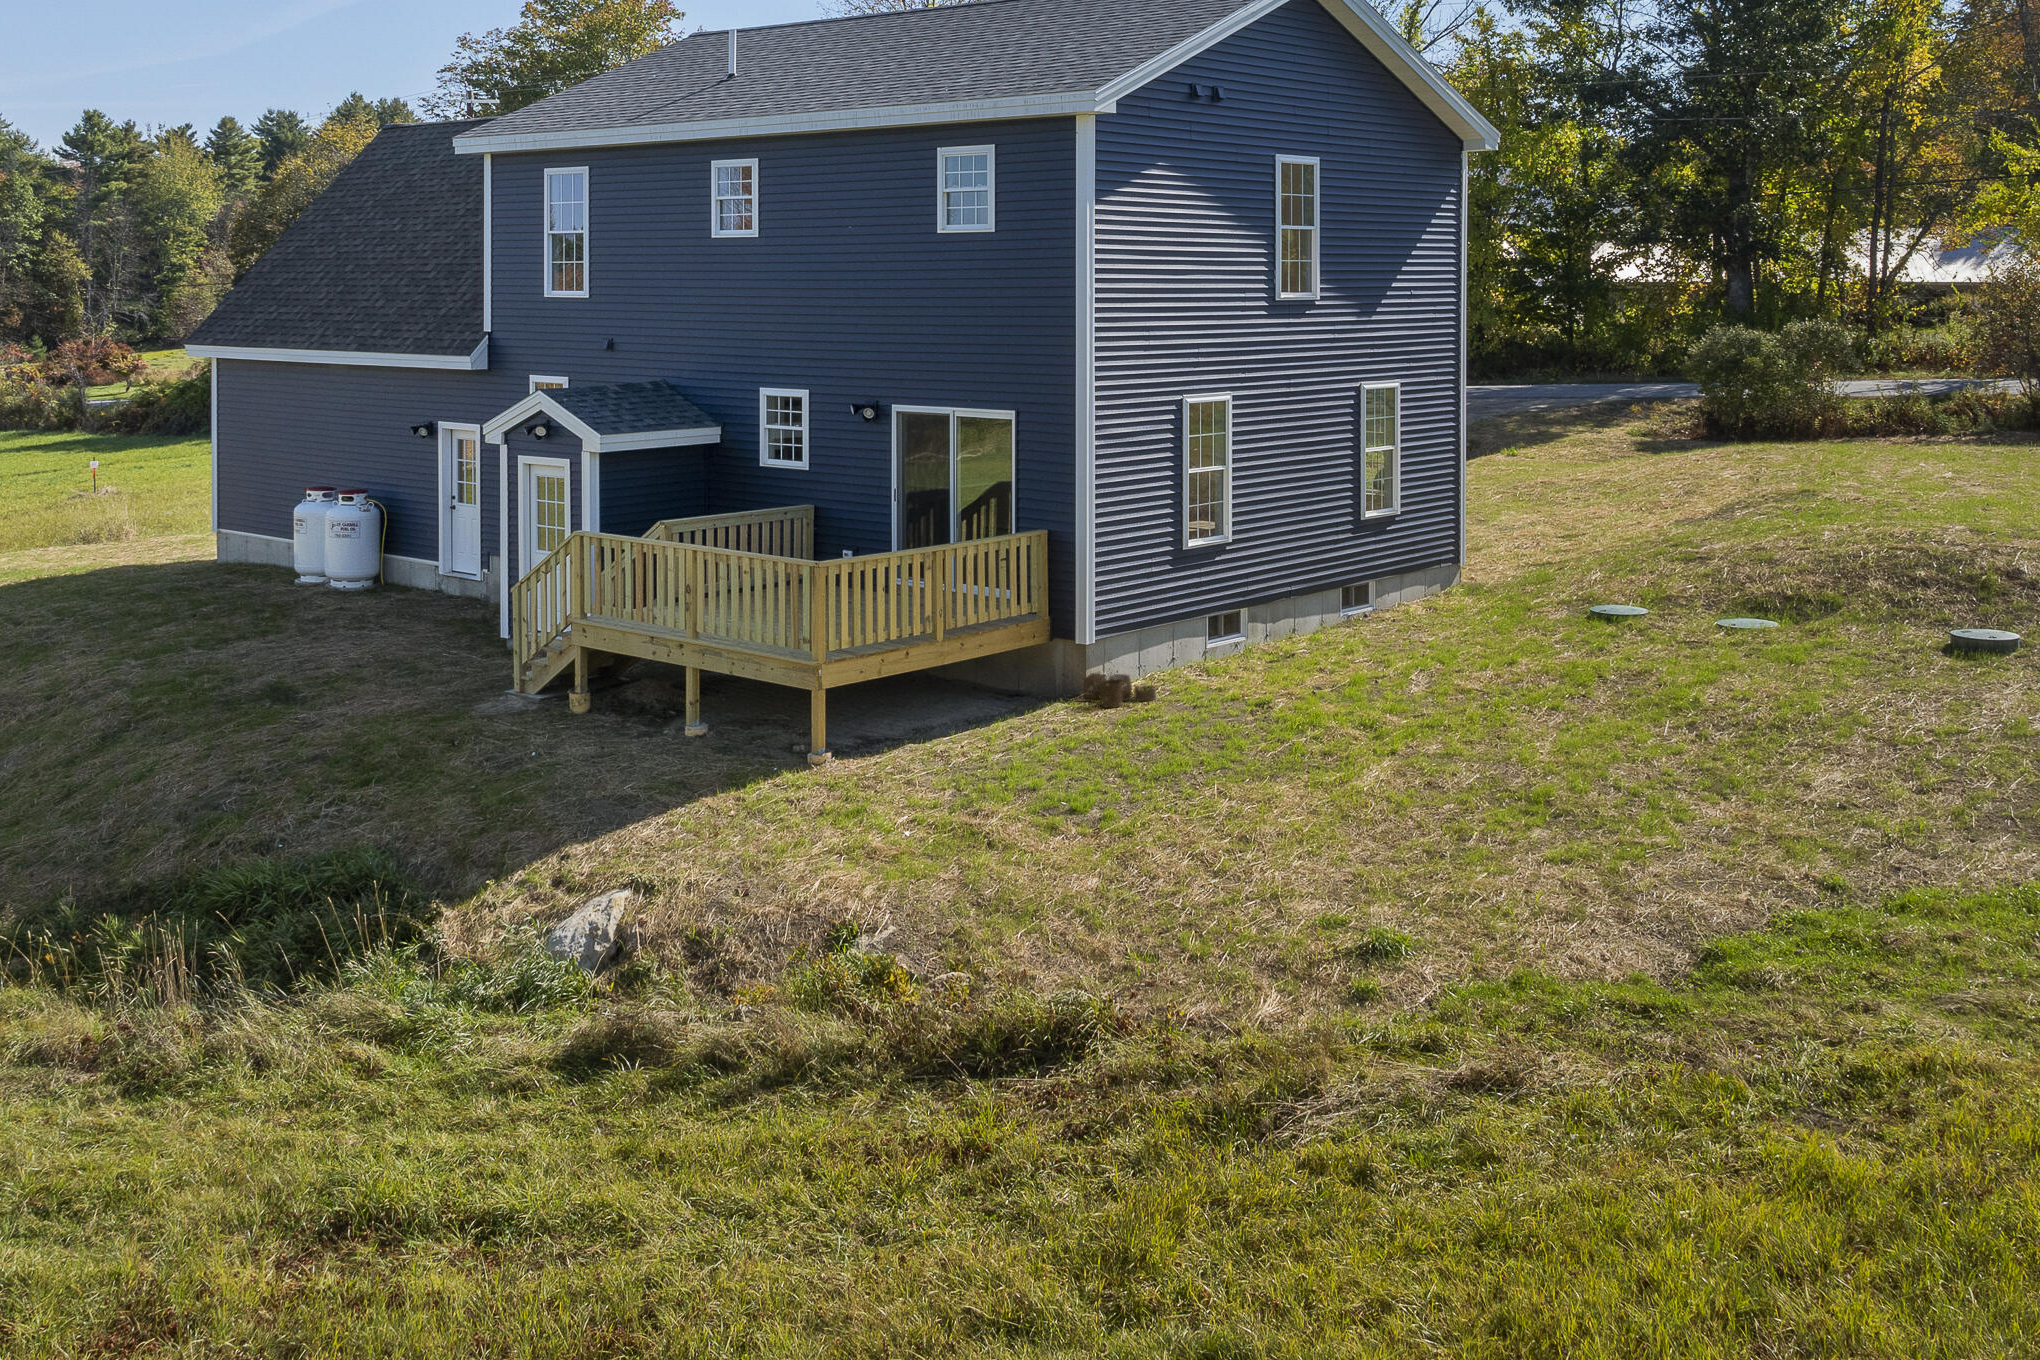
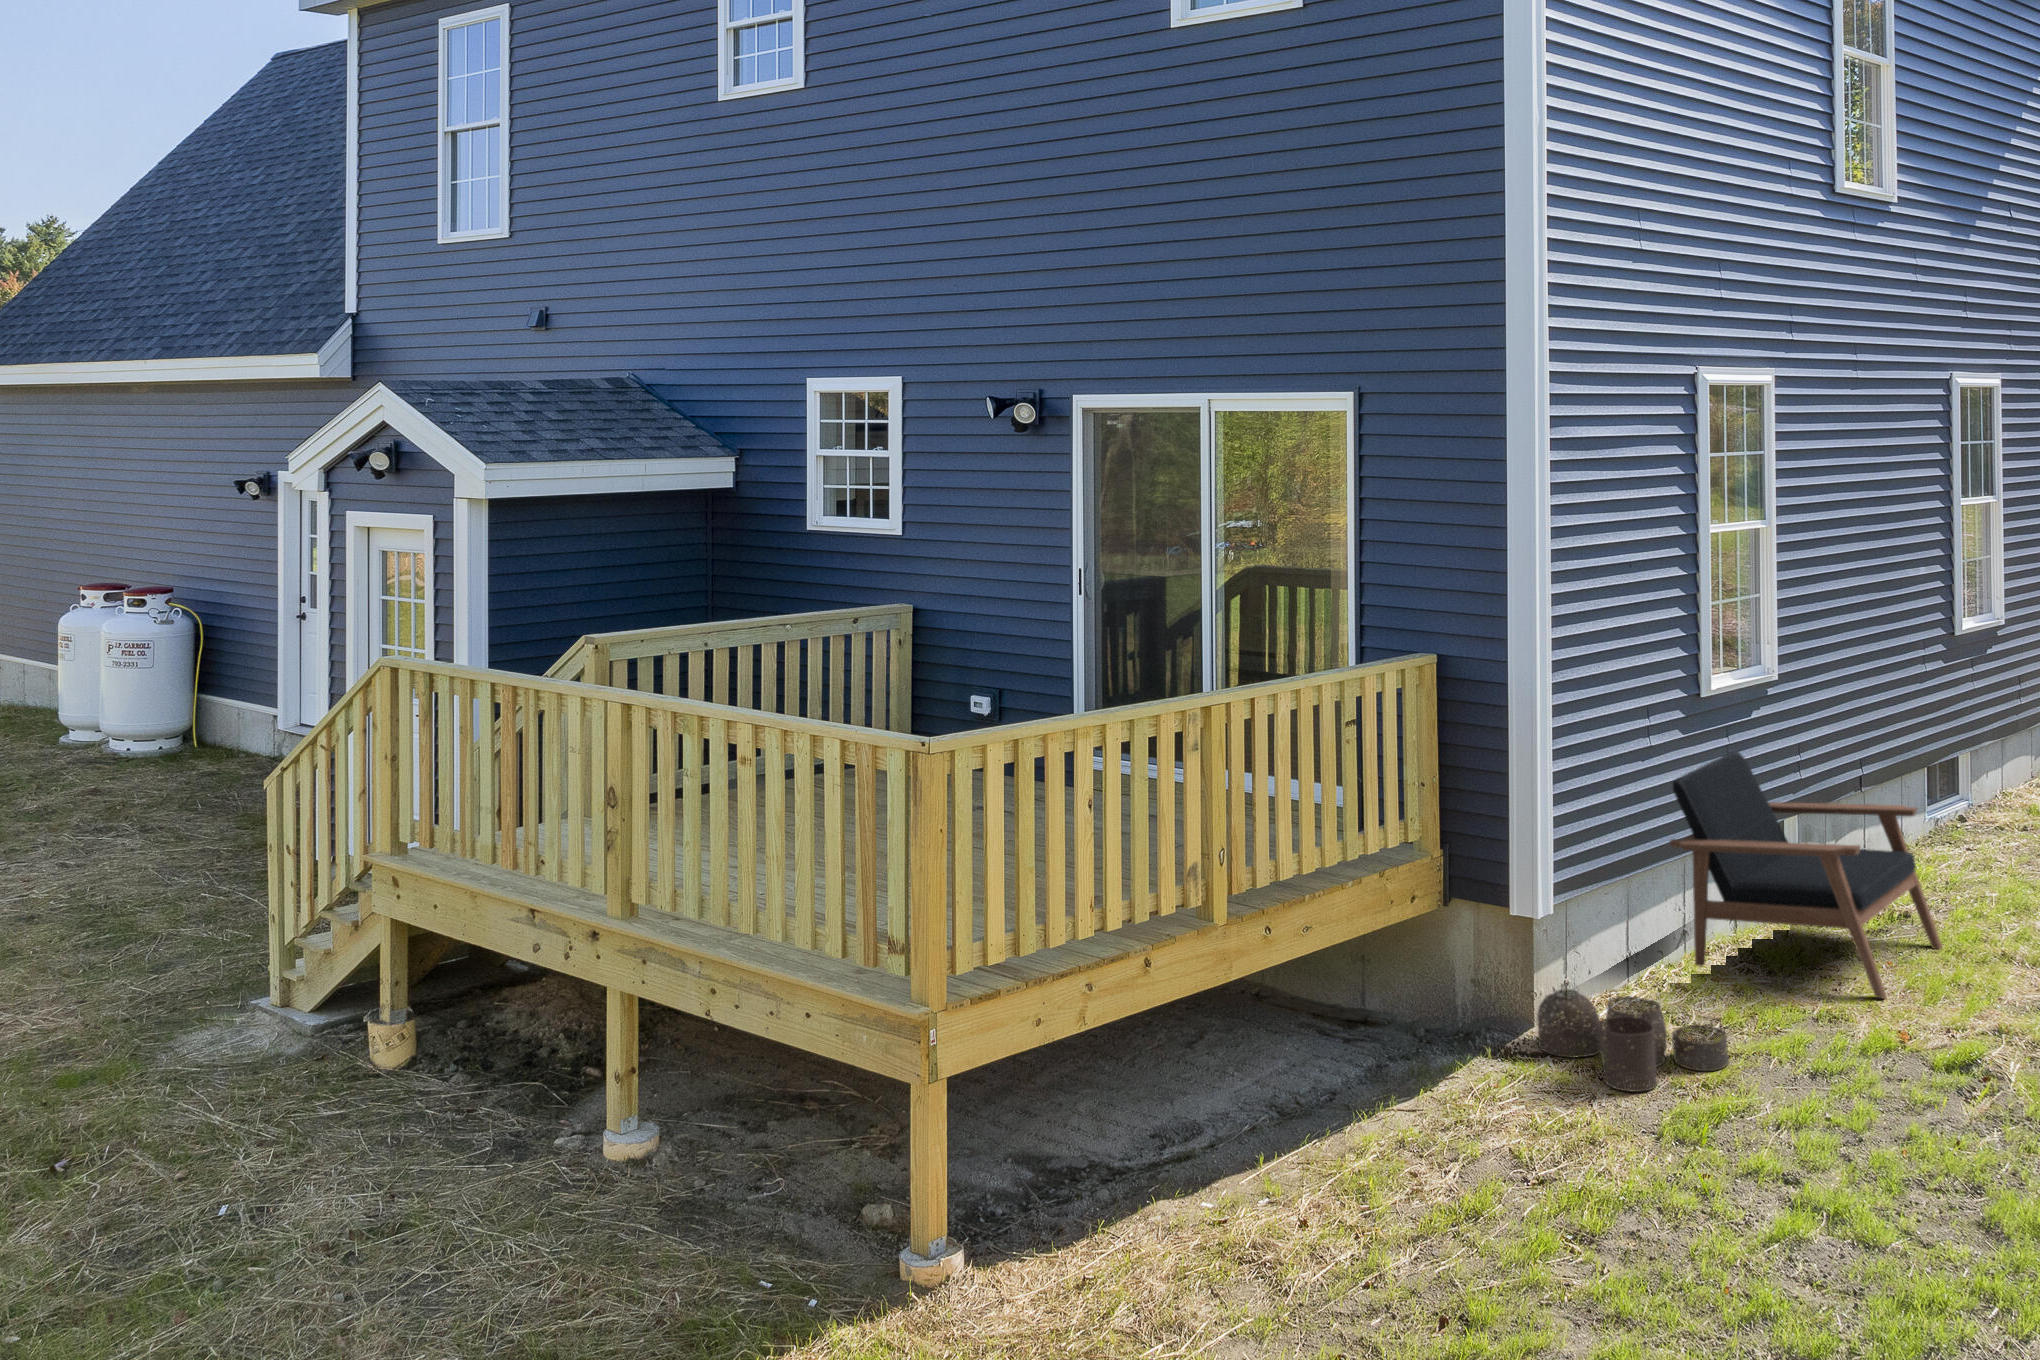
armchair: none [1162,576,1282,678] -> present [1670,751,1942,999]

